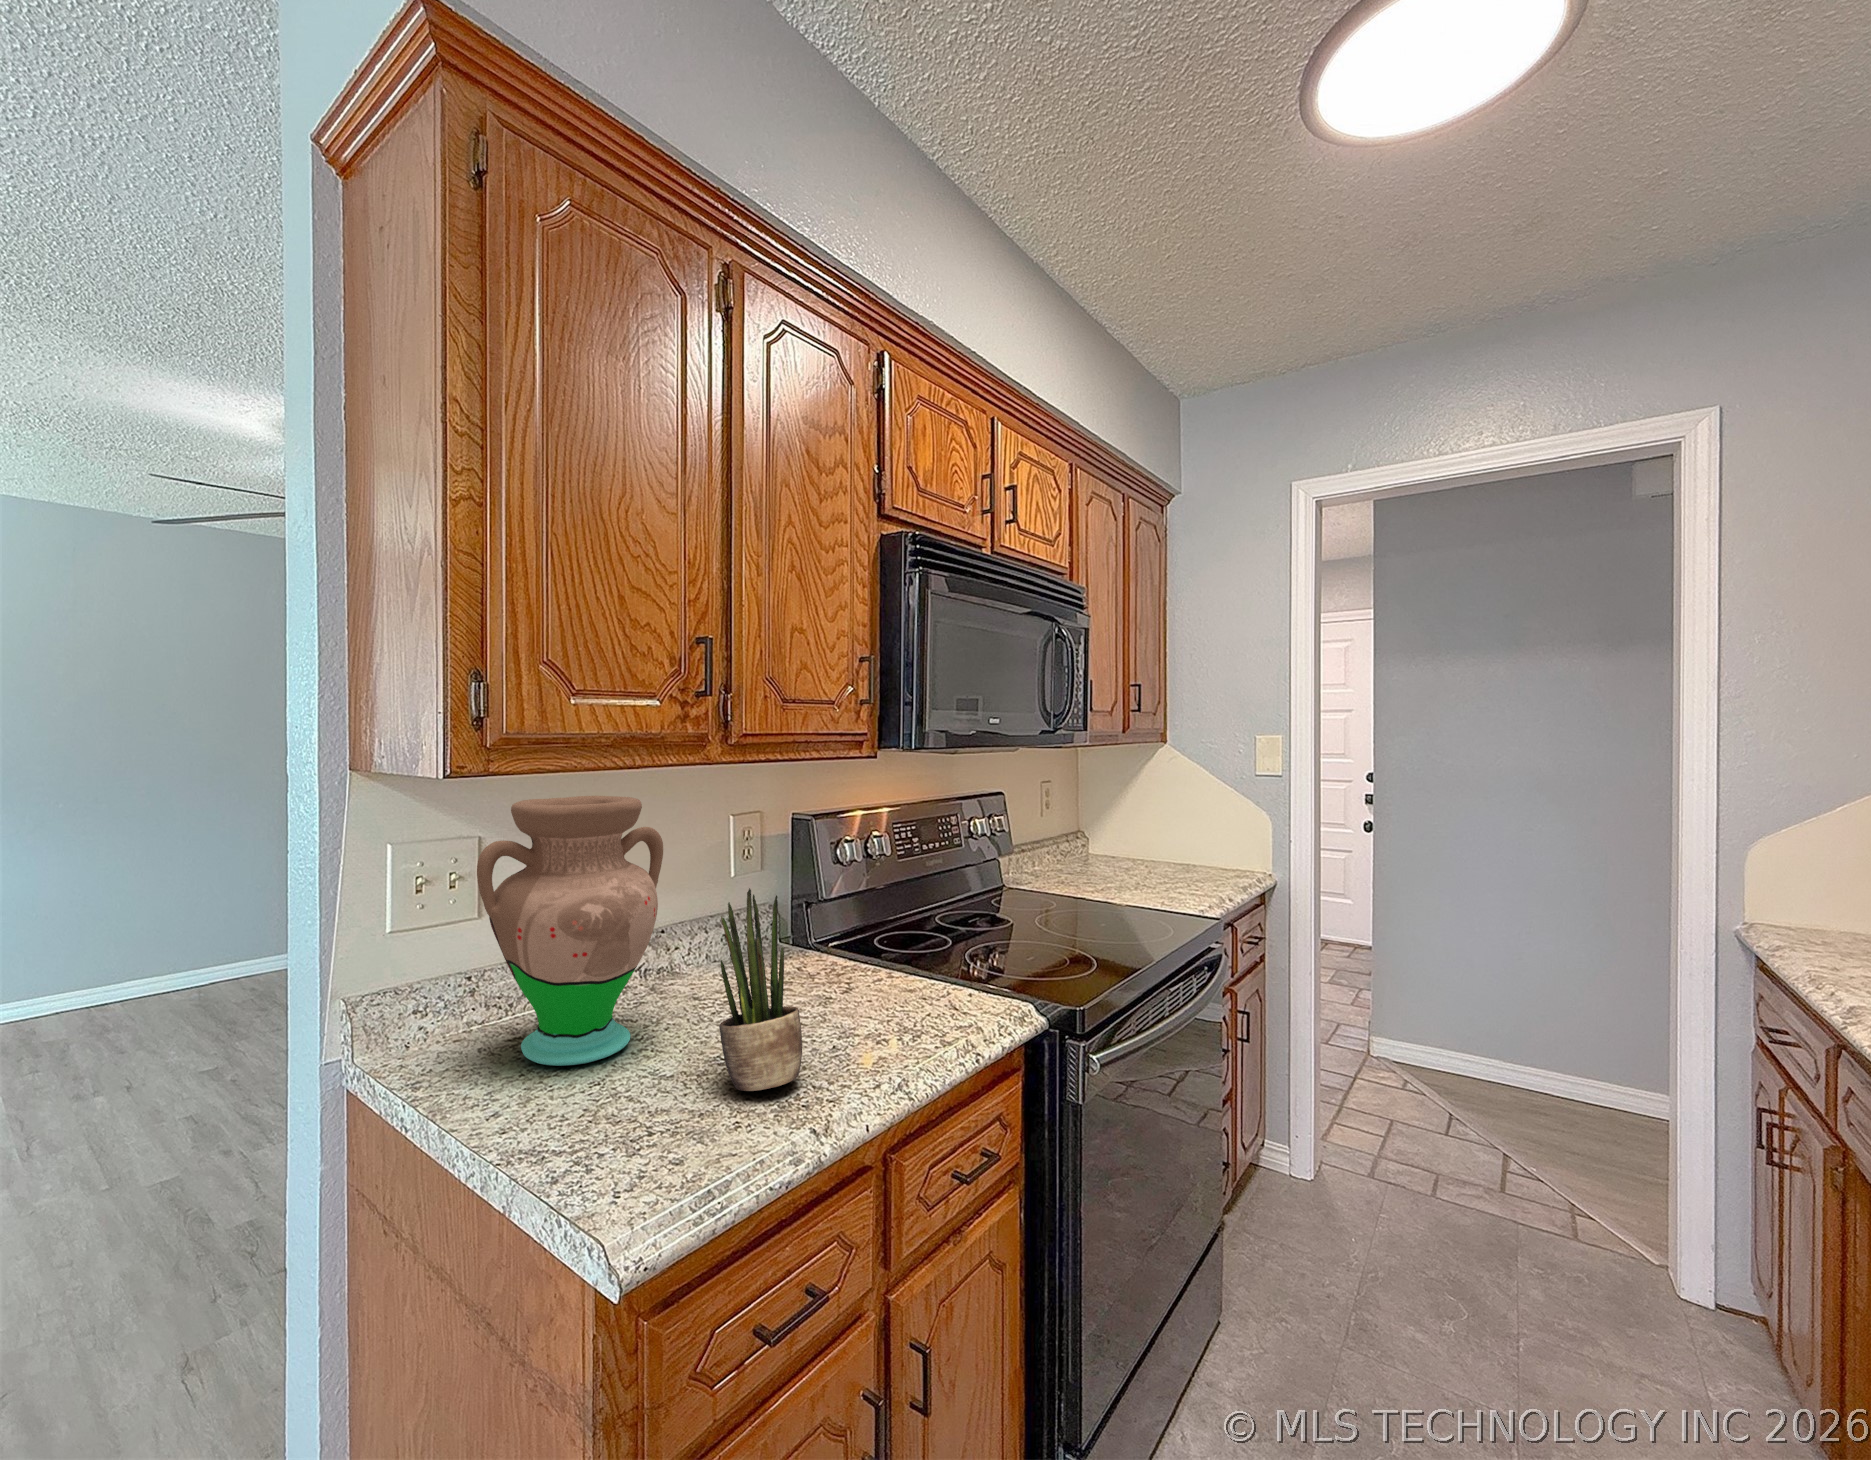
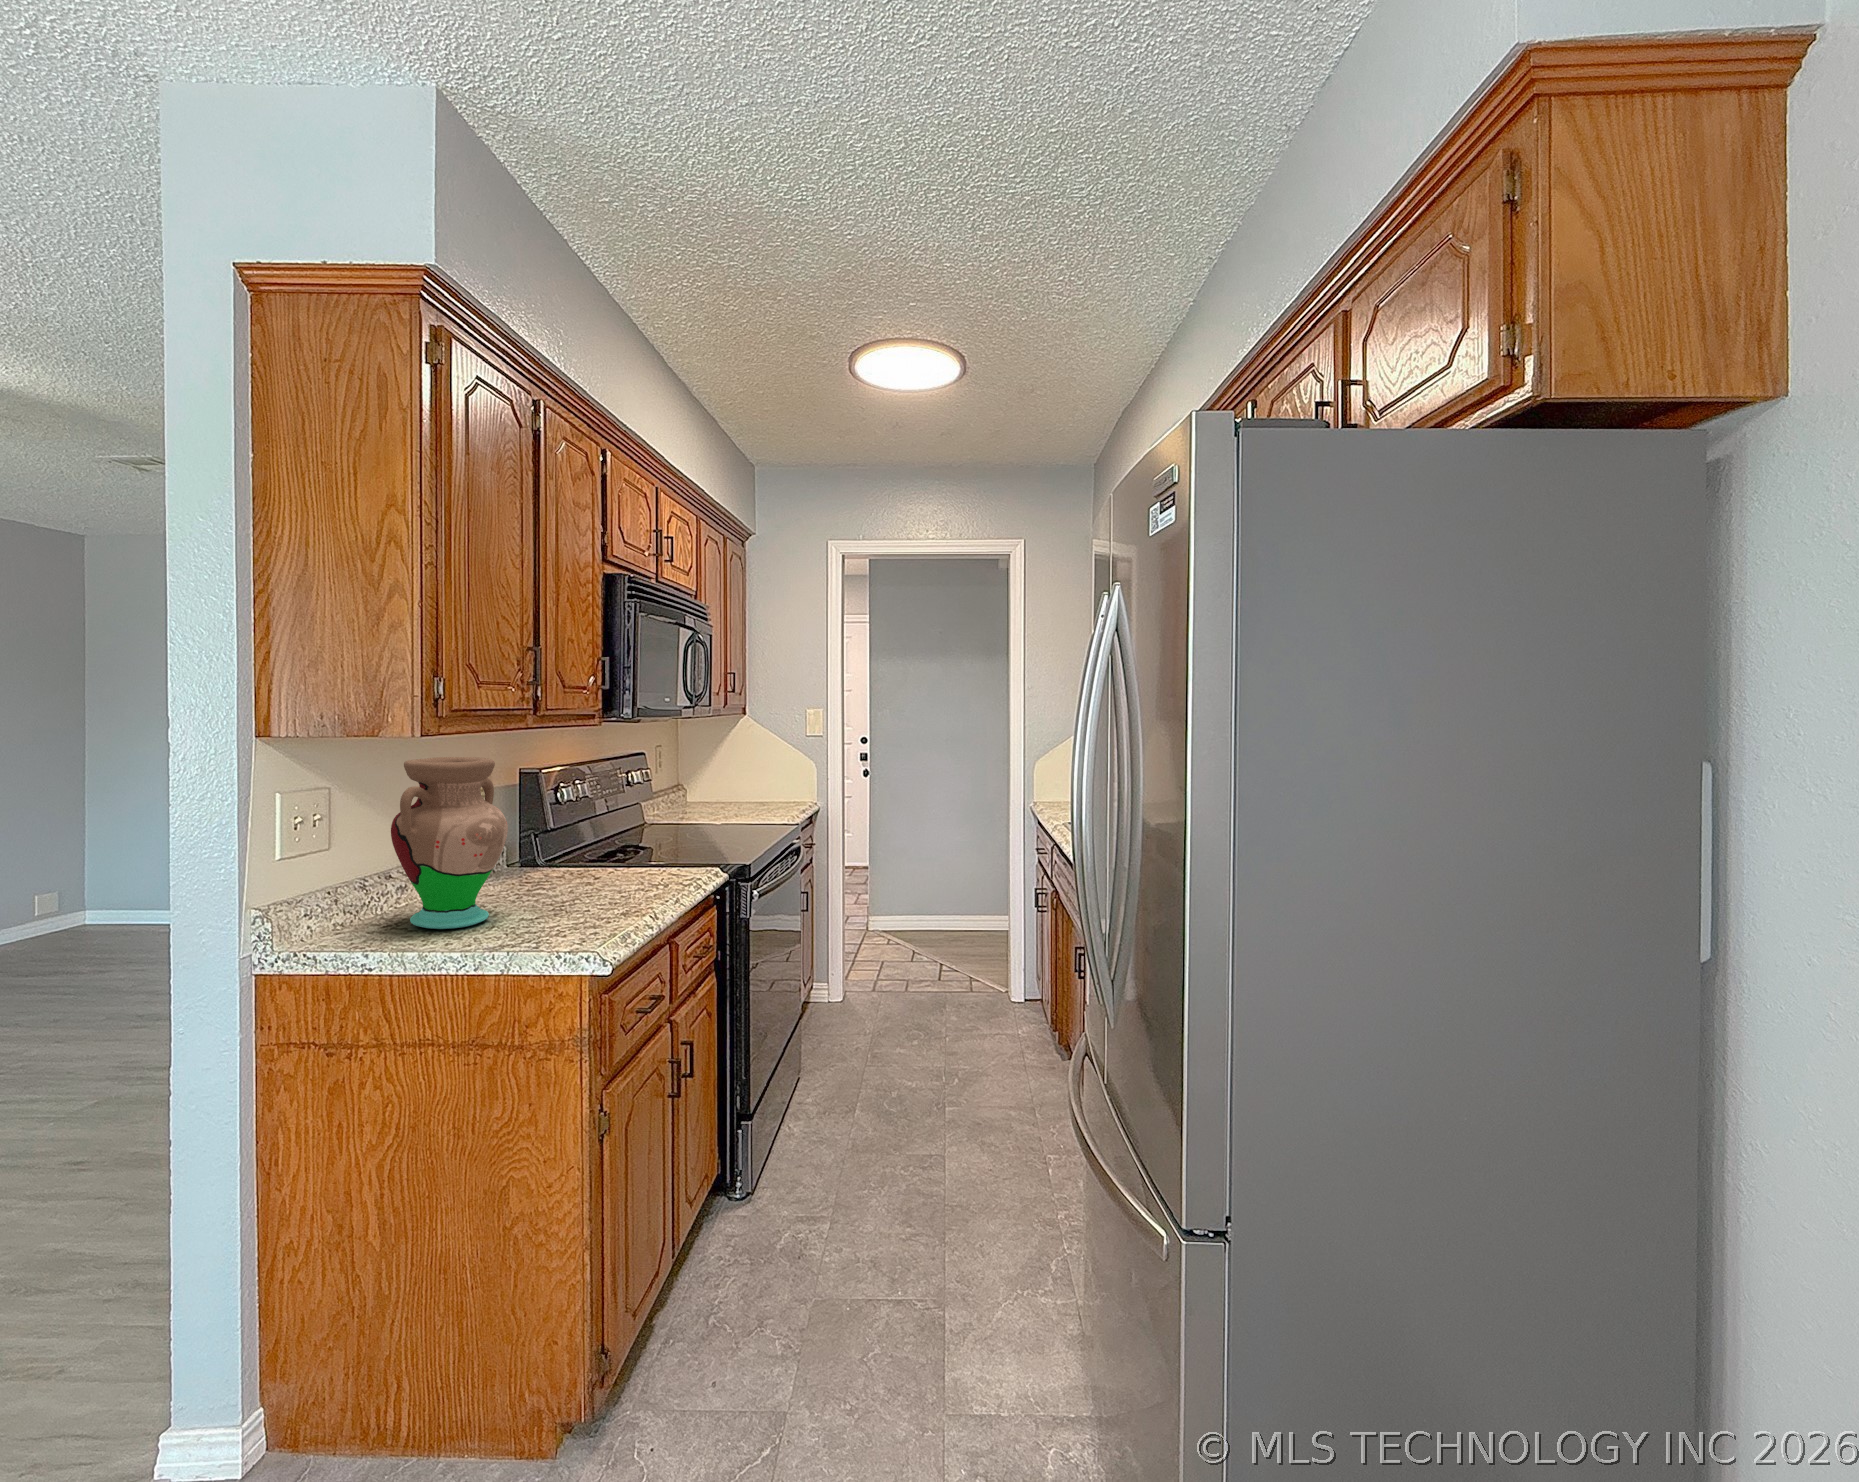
potted plant: present [719,888,802,1091] -> none [570,806,627,920]

